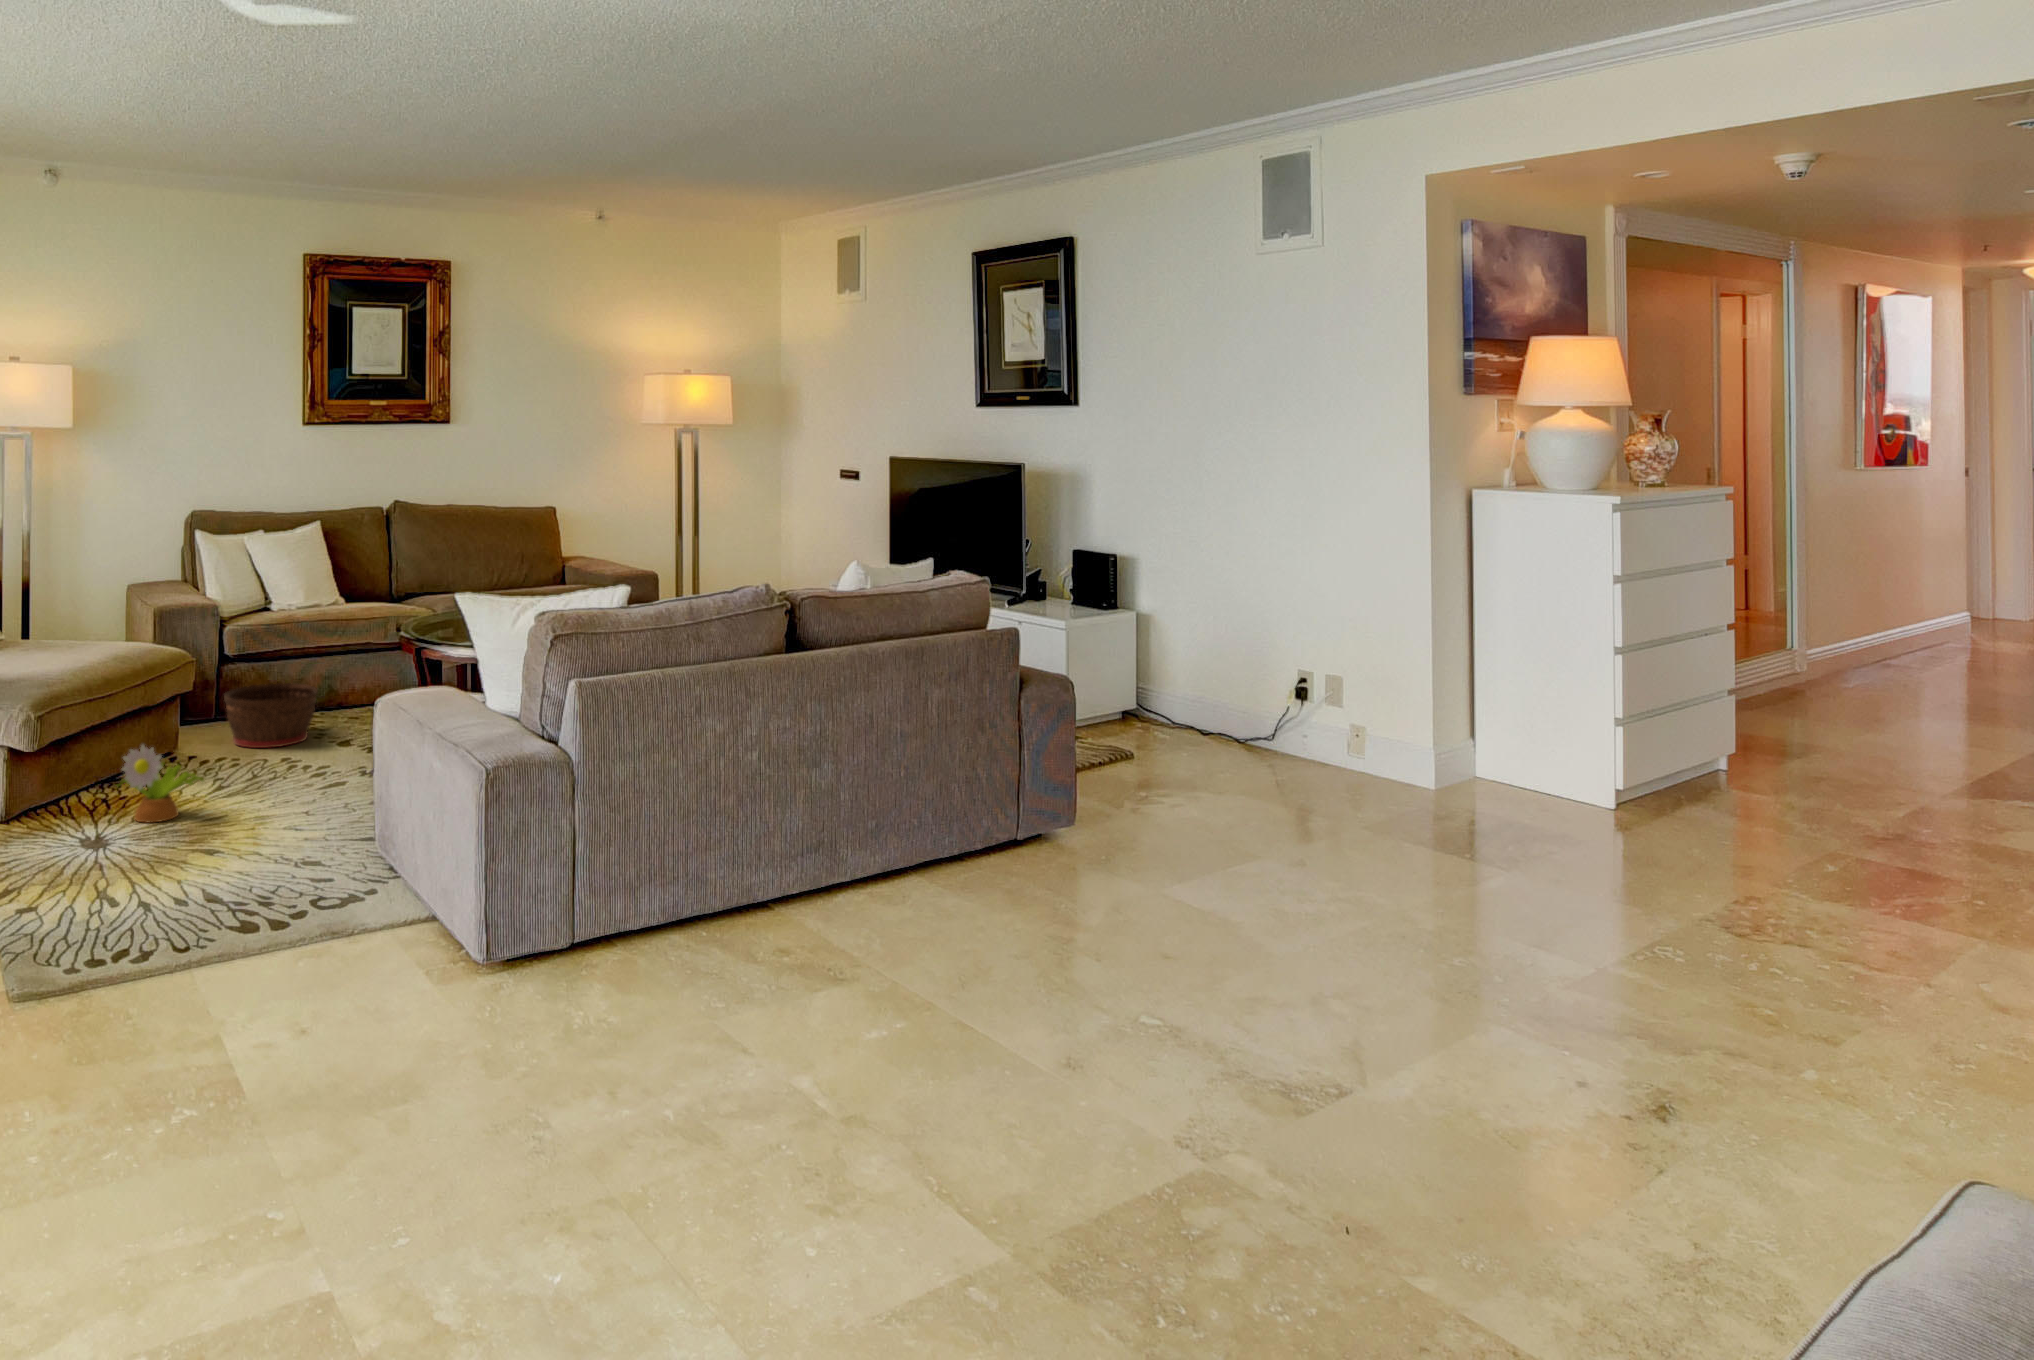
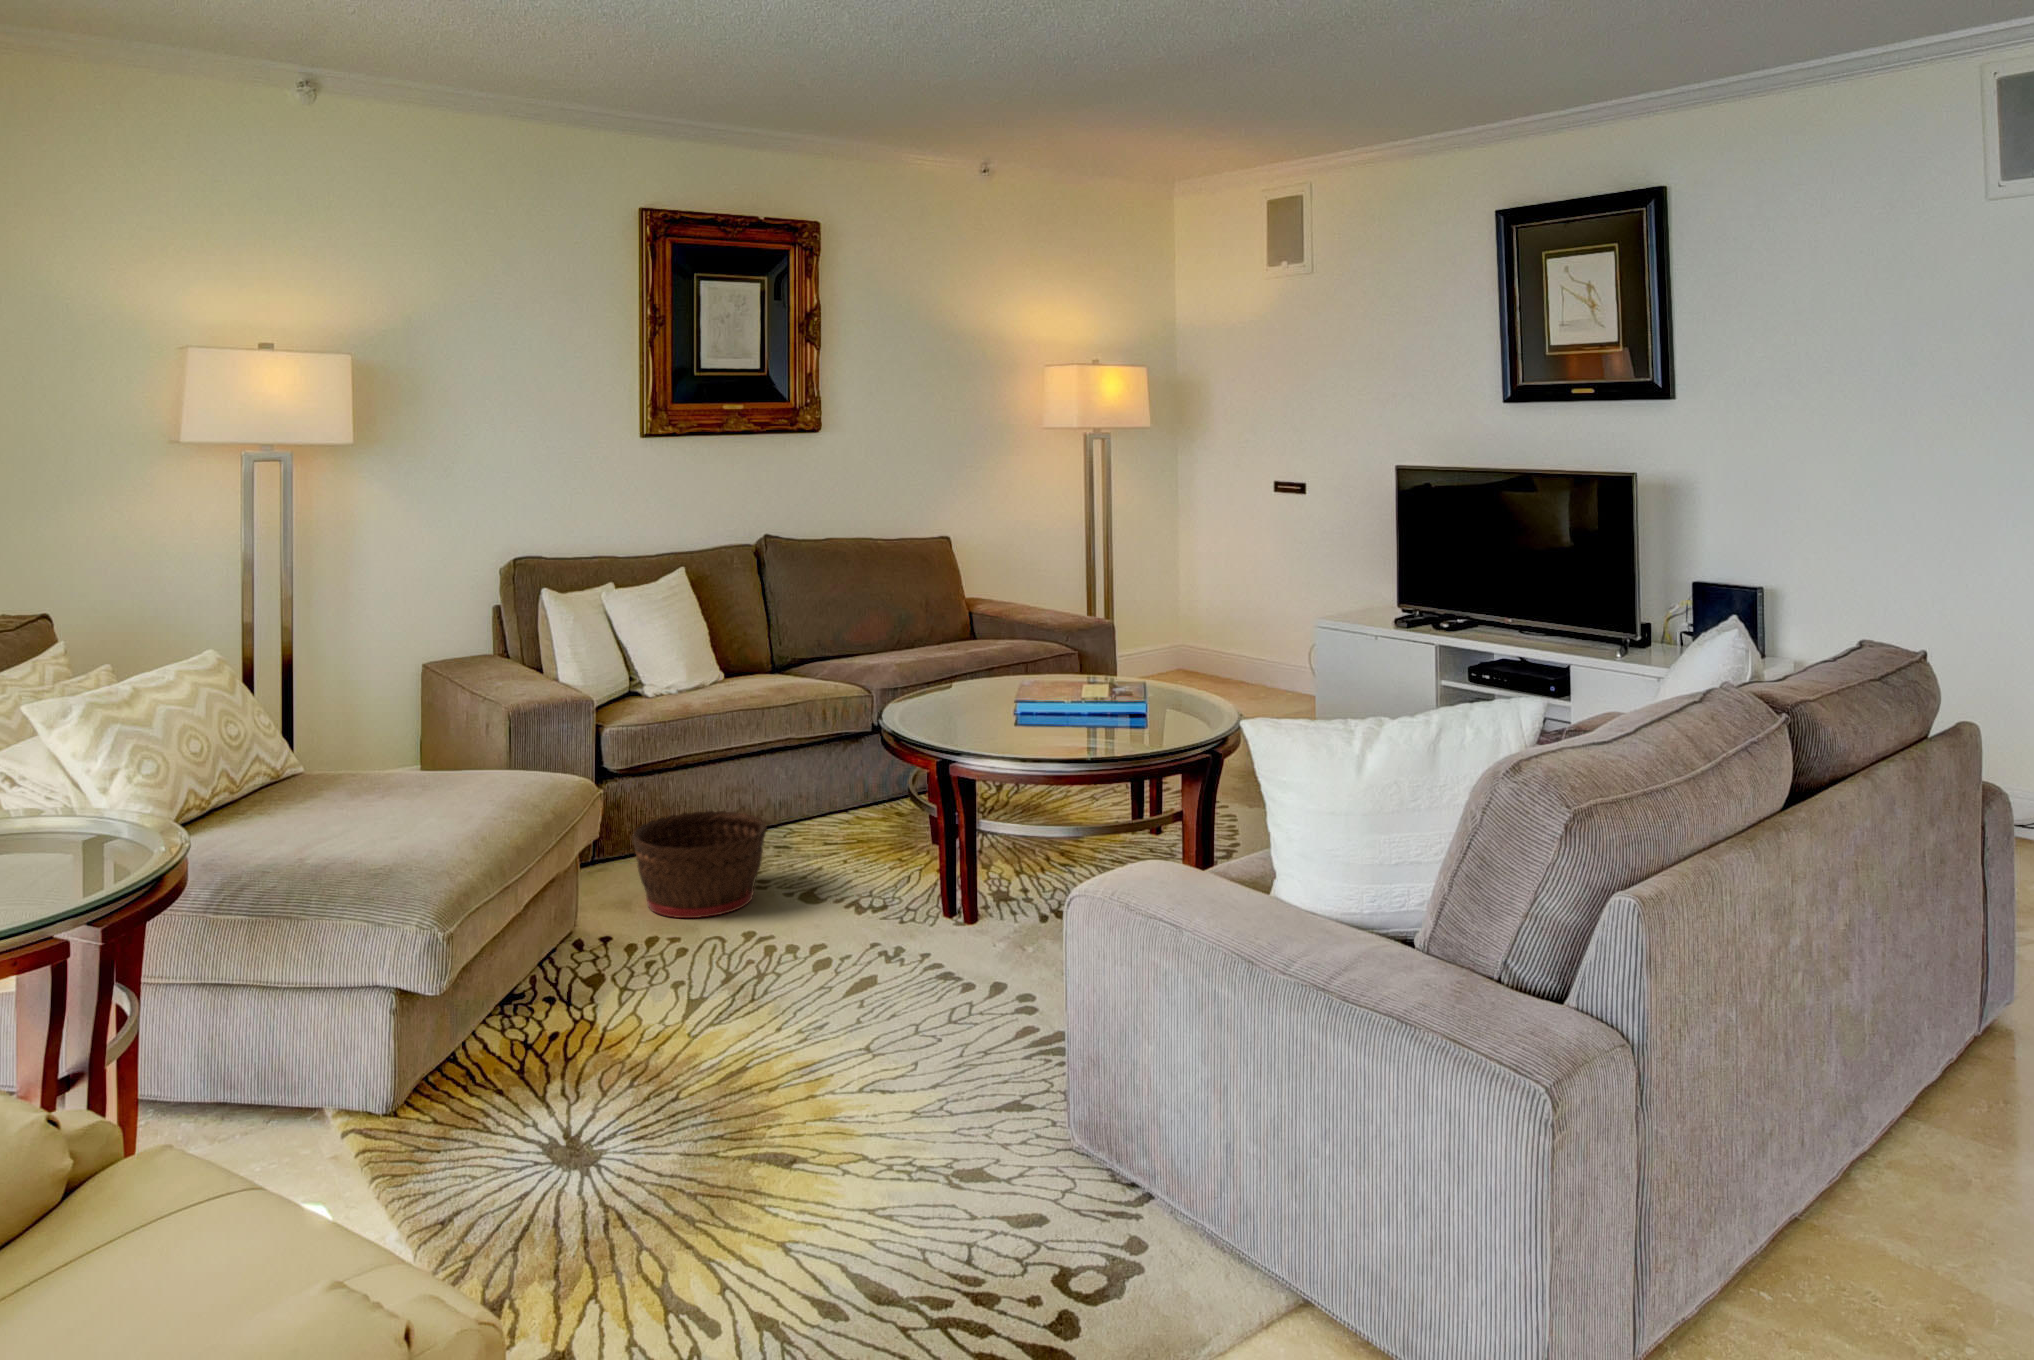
decorative plant: present [117,745,204,823] -> none [566,963,713,1094]

